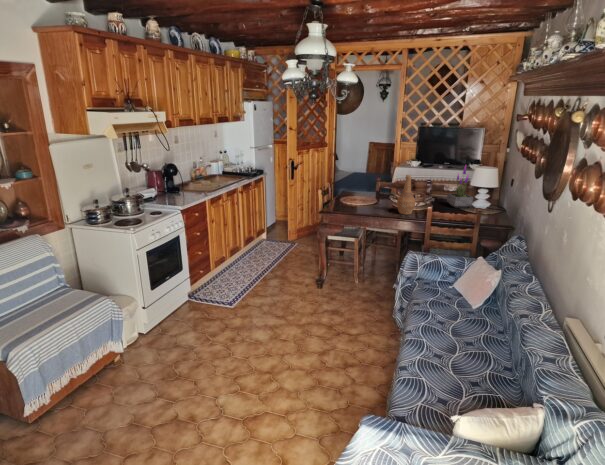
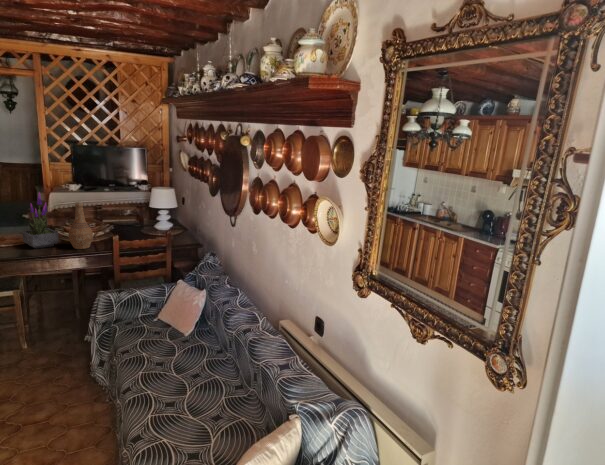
potted plant: present [447,165,473,208] -> present [23,193,59,249]

